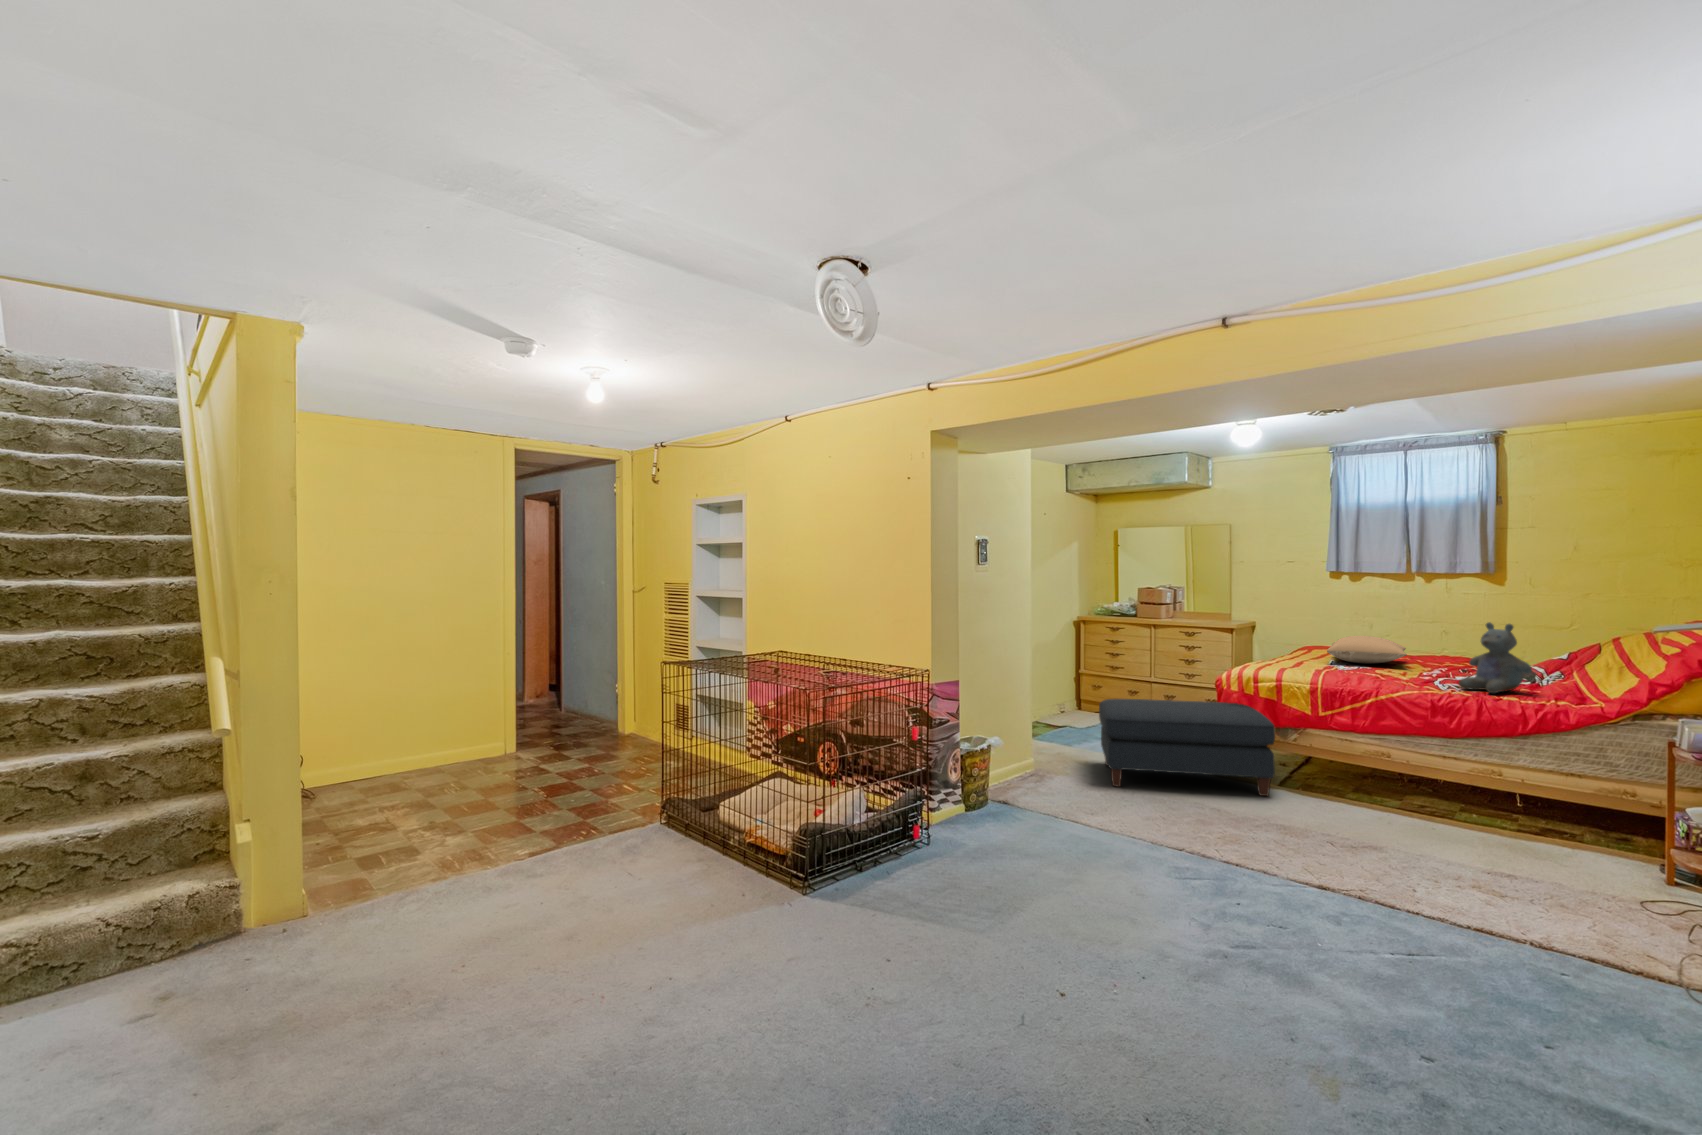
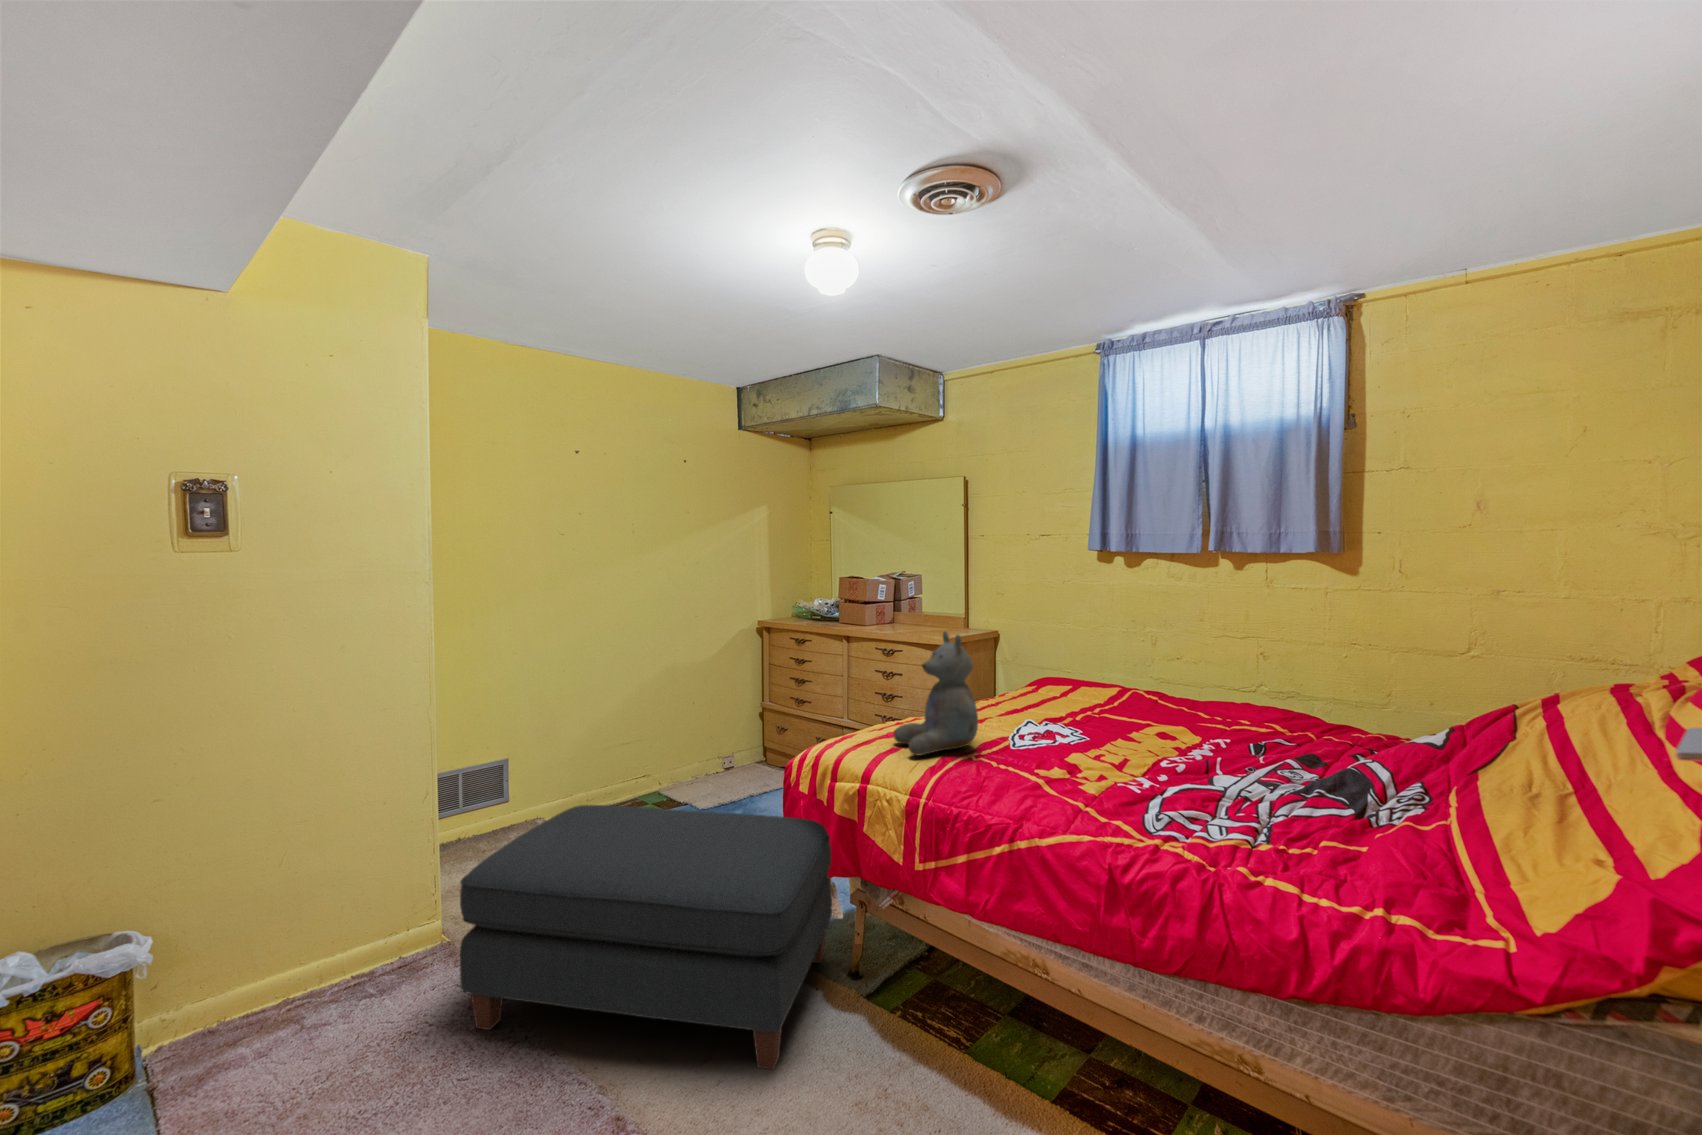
stuffed bear: present [1458,622,1532,693] -> present [894,631,978,755]
pillow: present [1327,636,1407,663] -> none [1016,670,1170,725]

